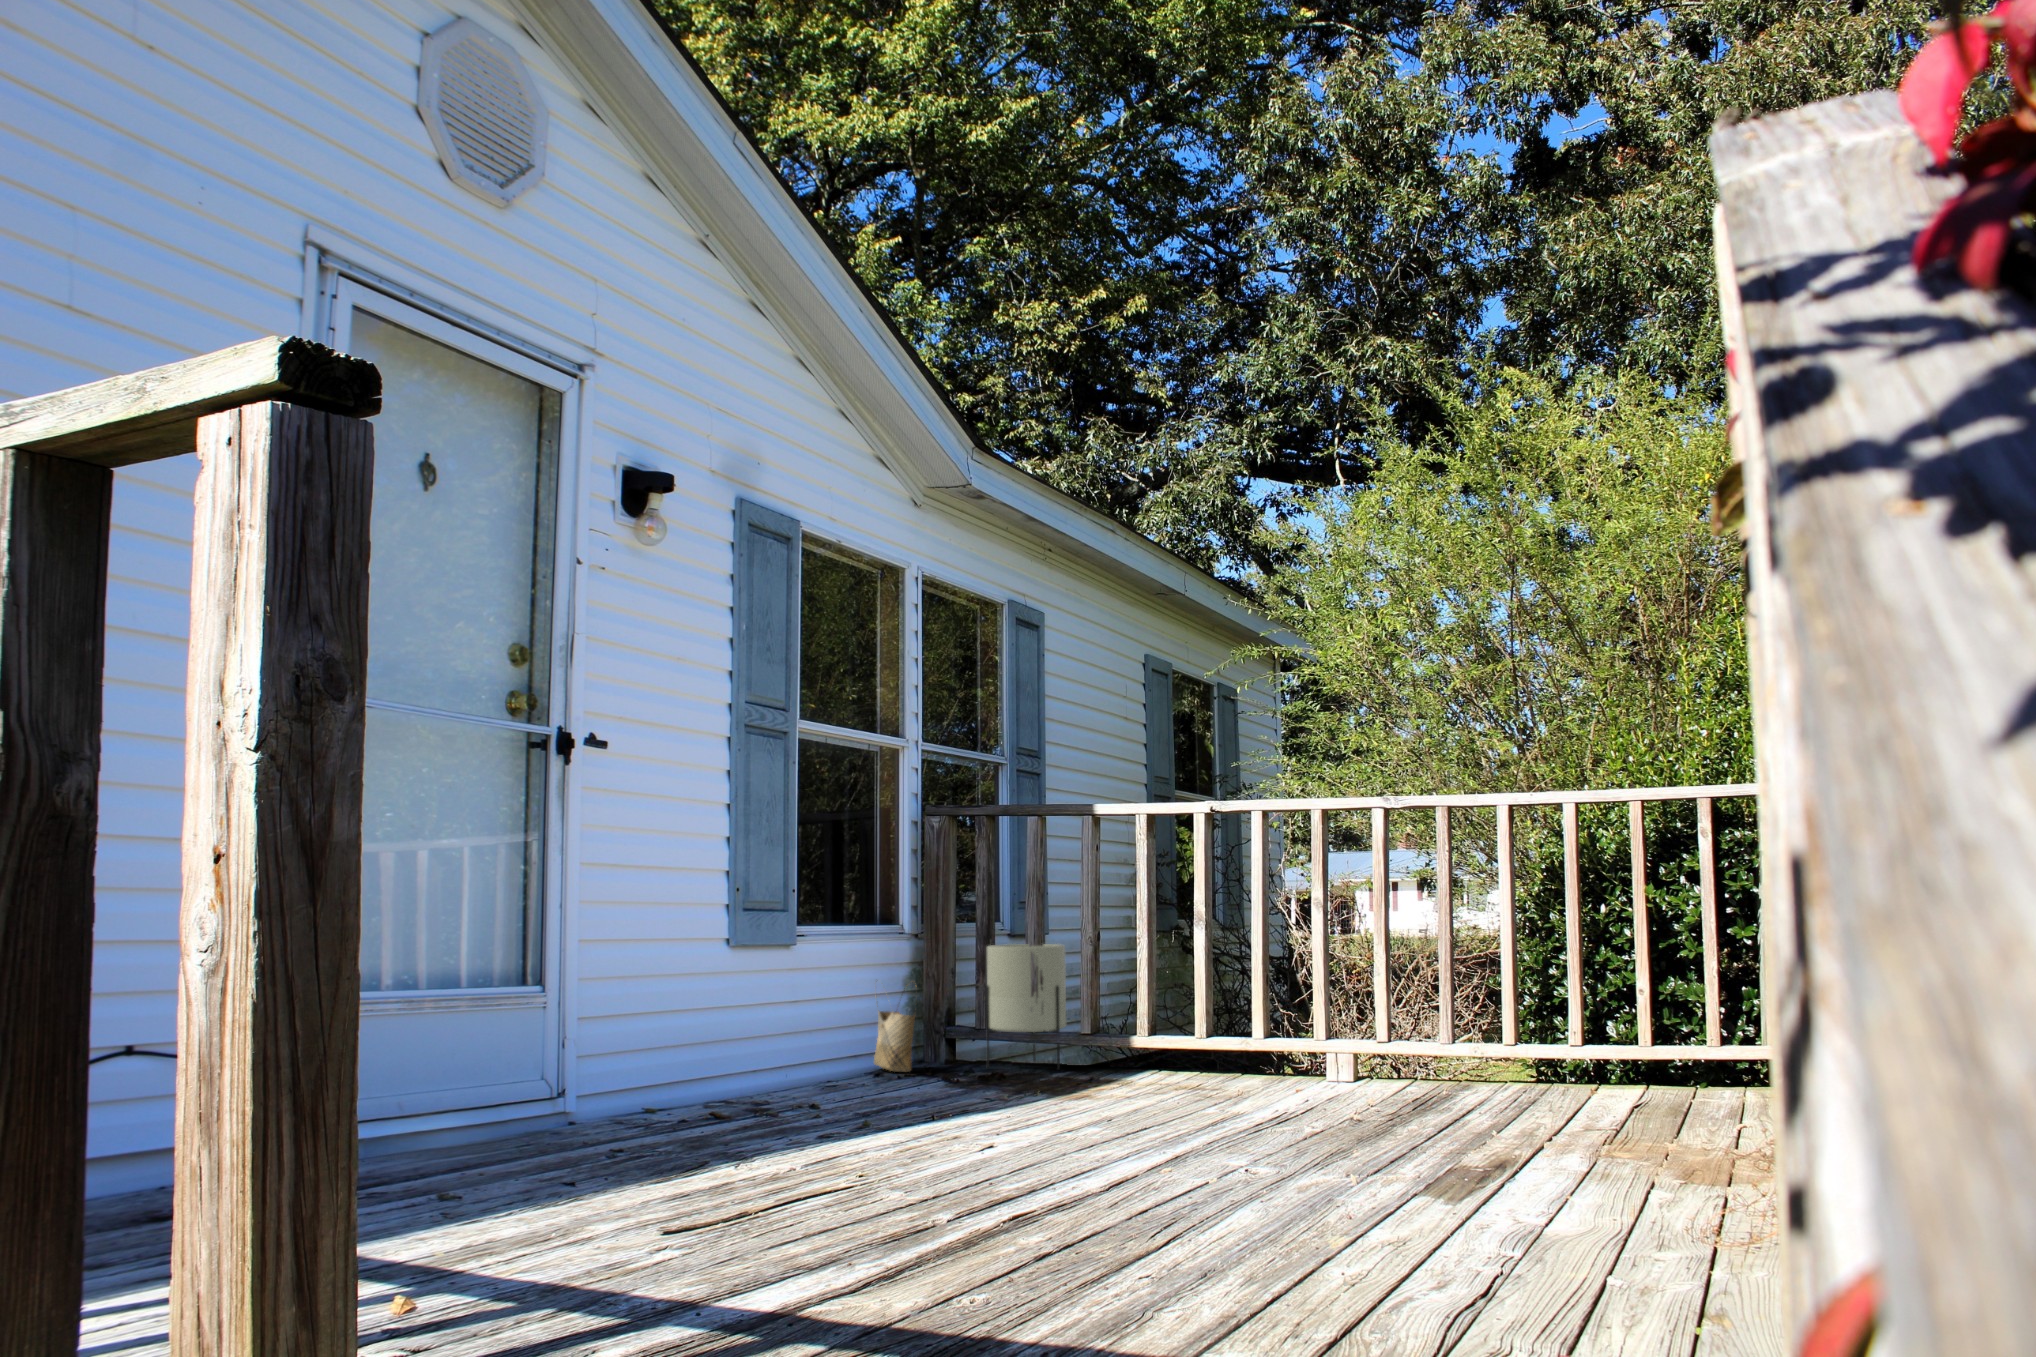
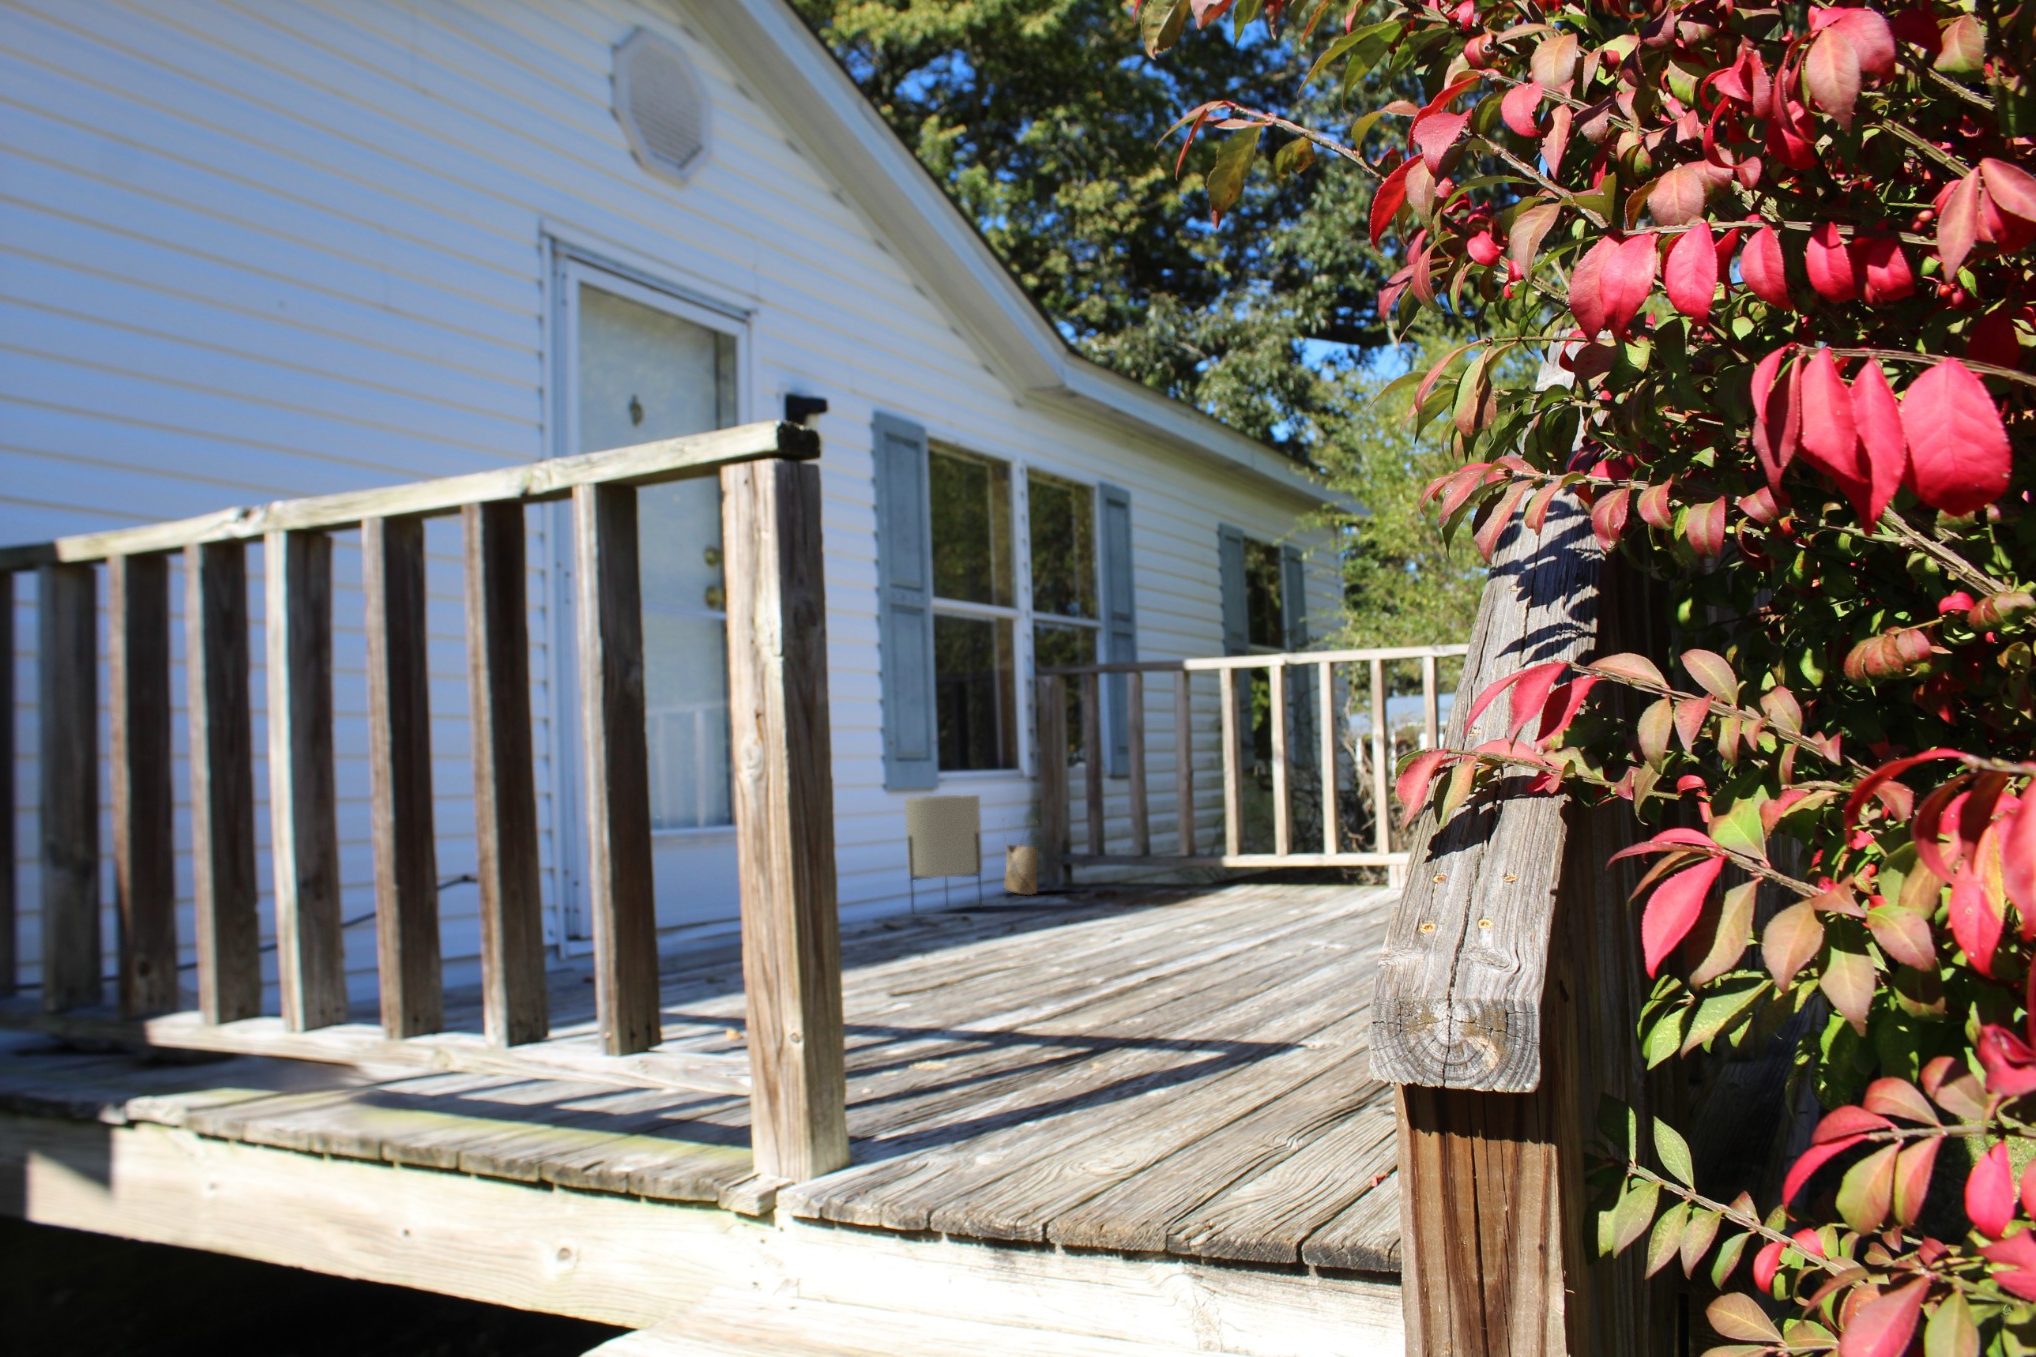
planter: present [986,944,1066,1069] -> present [905,795,983,907]

